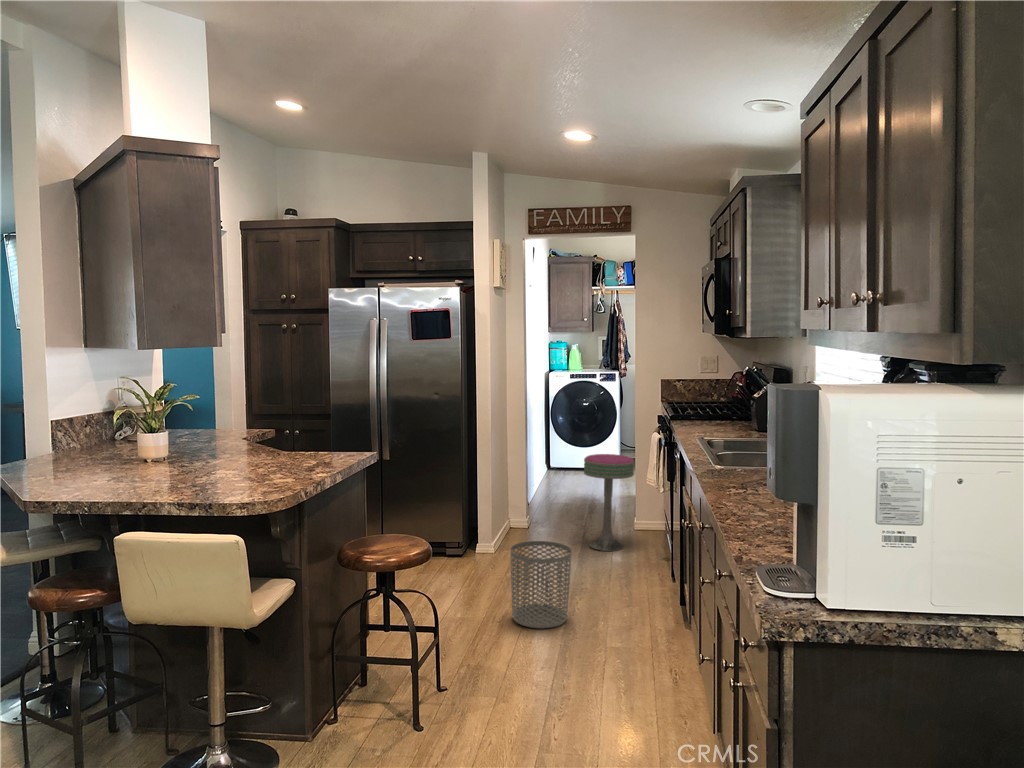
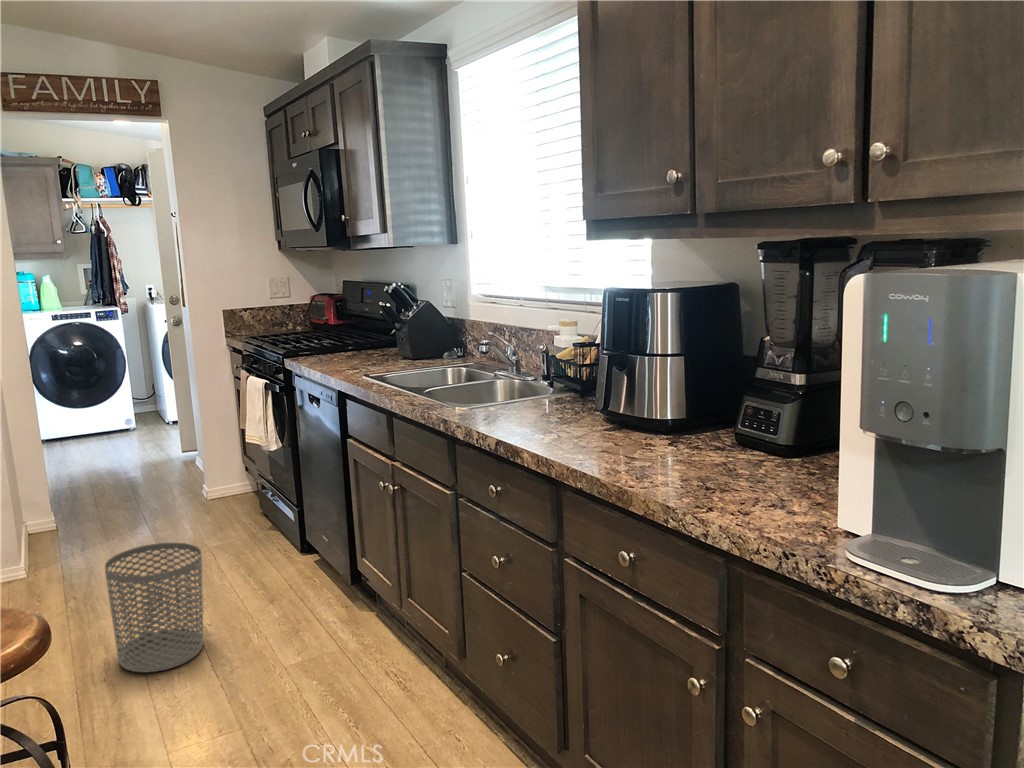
bar stool: present [584,454,634,551] -> none [142,409,212,534]

